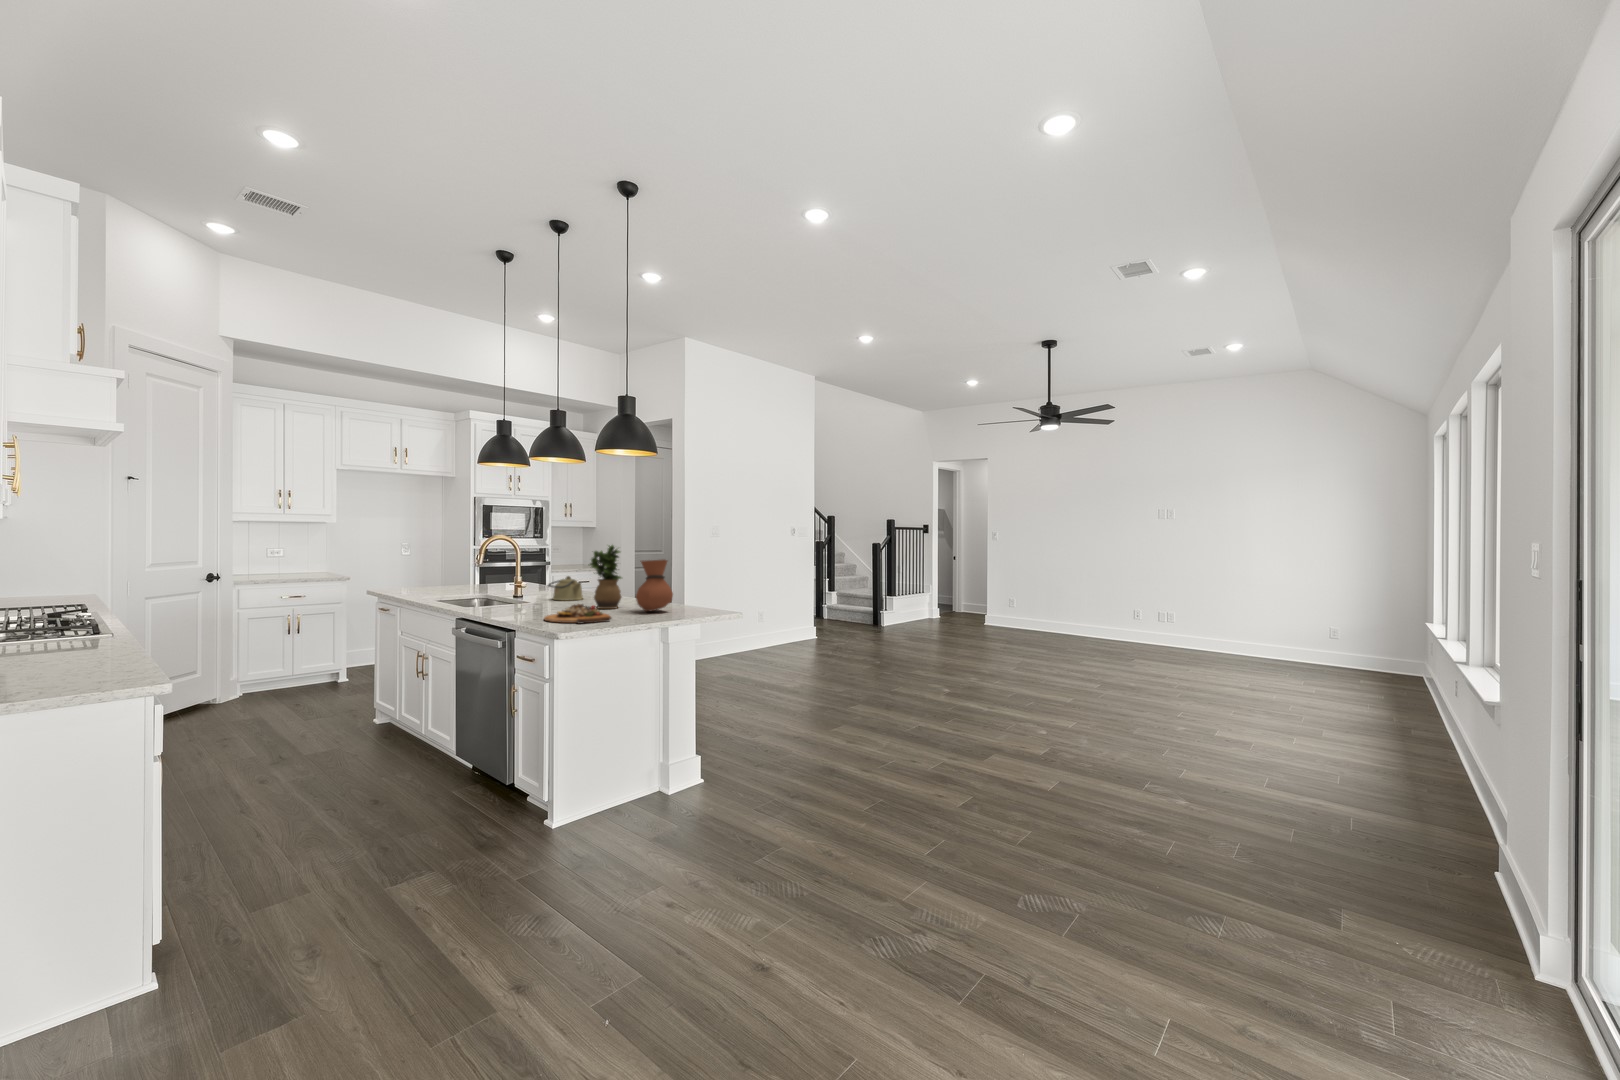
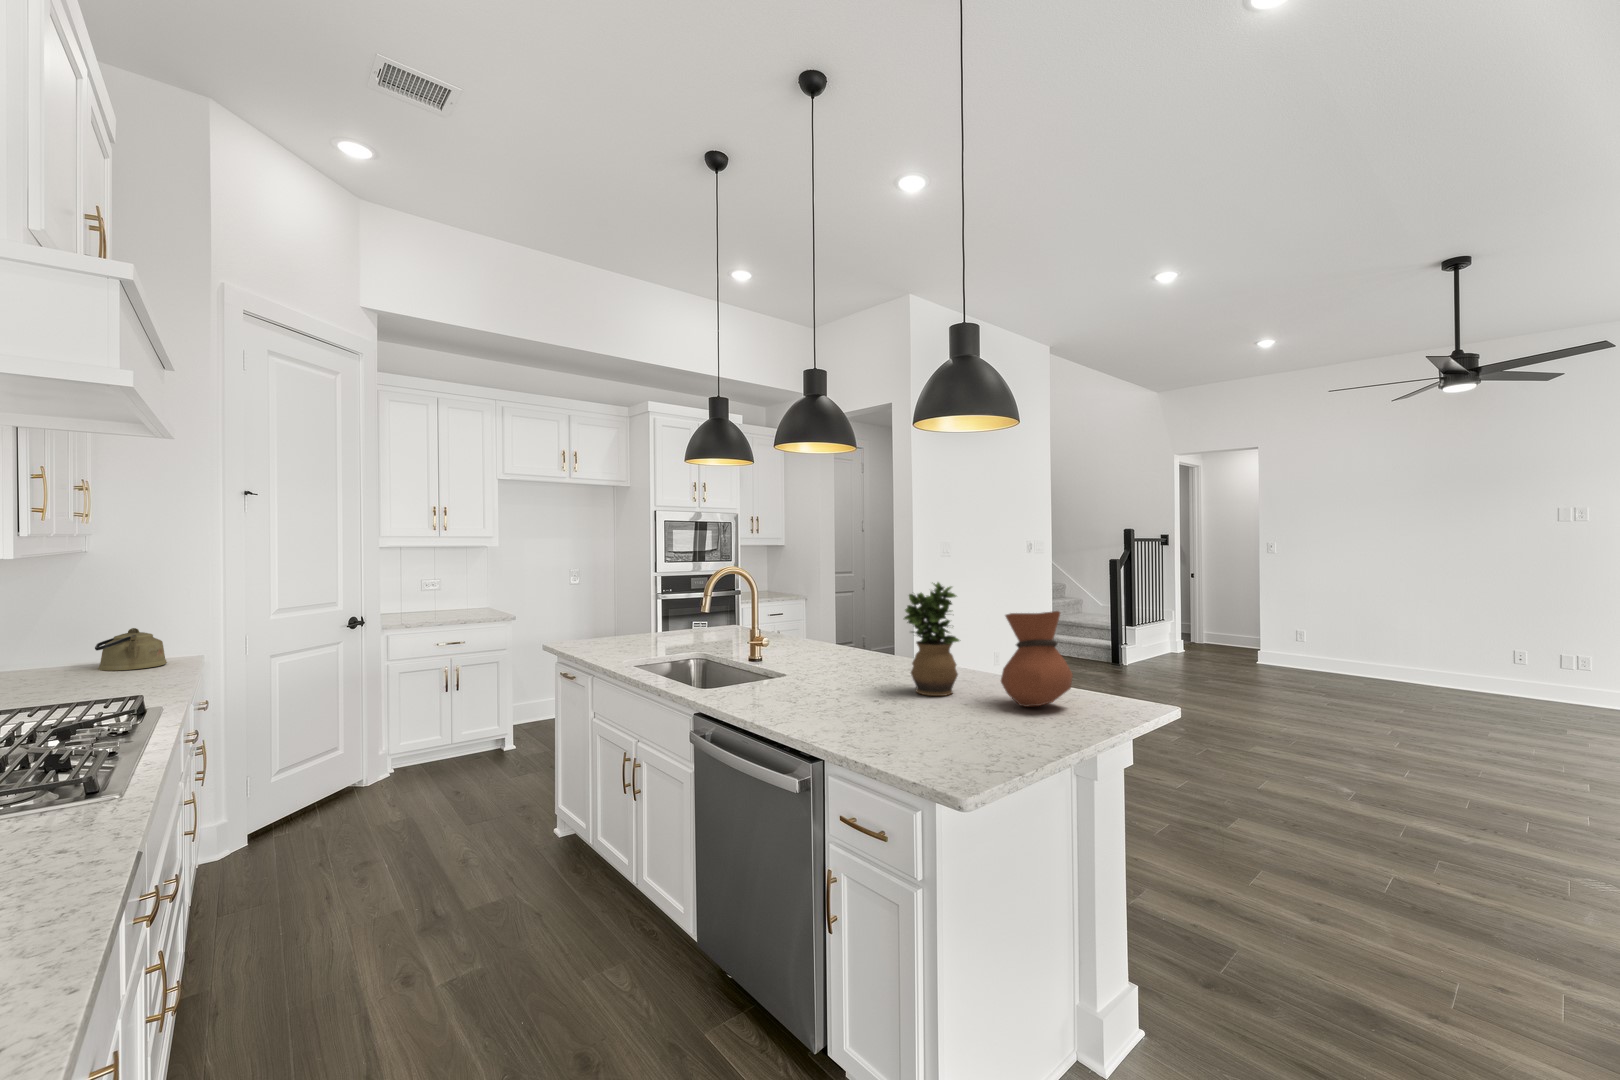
kettle: present [548,576,583,601] -> present [95,628,167,671]
cutting board: present [544,604,611,623] -> none [867,700,1006,754]

